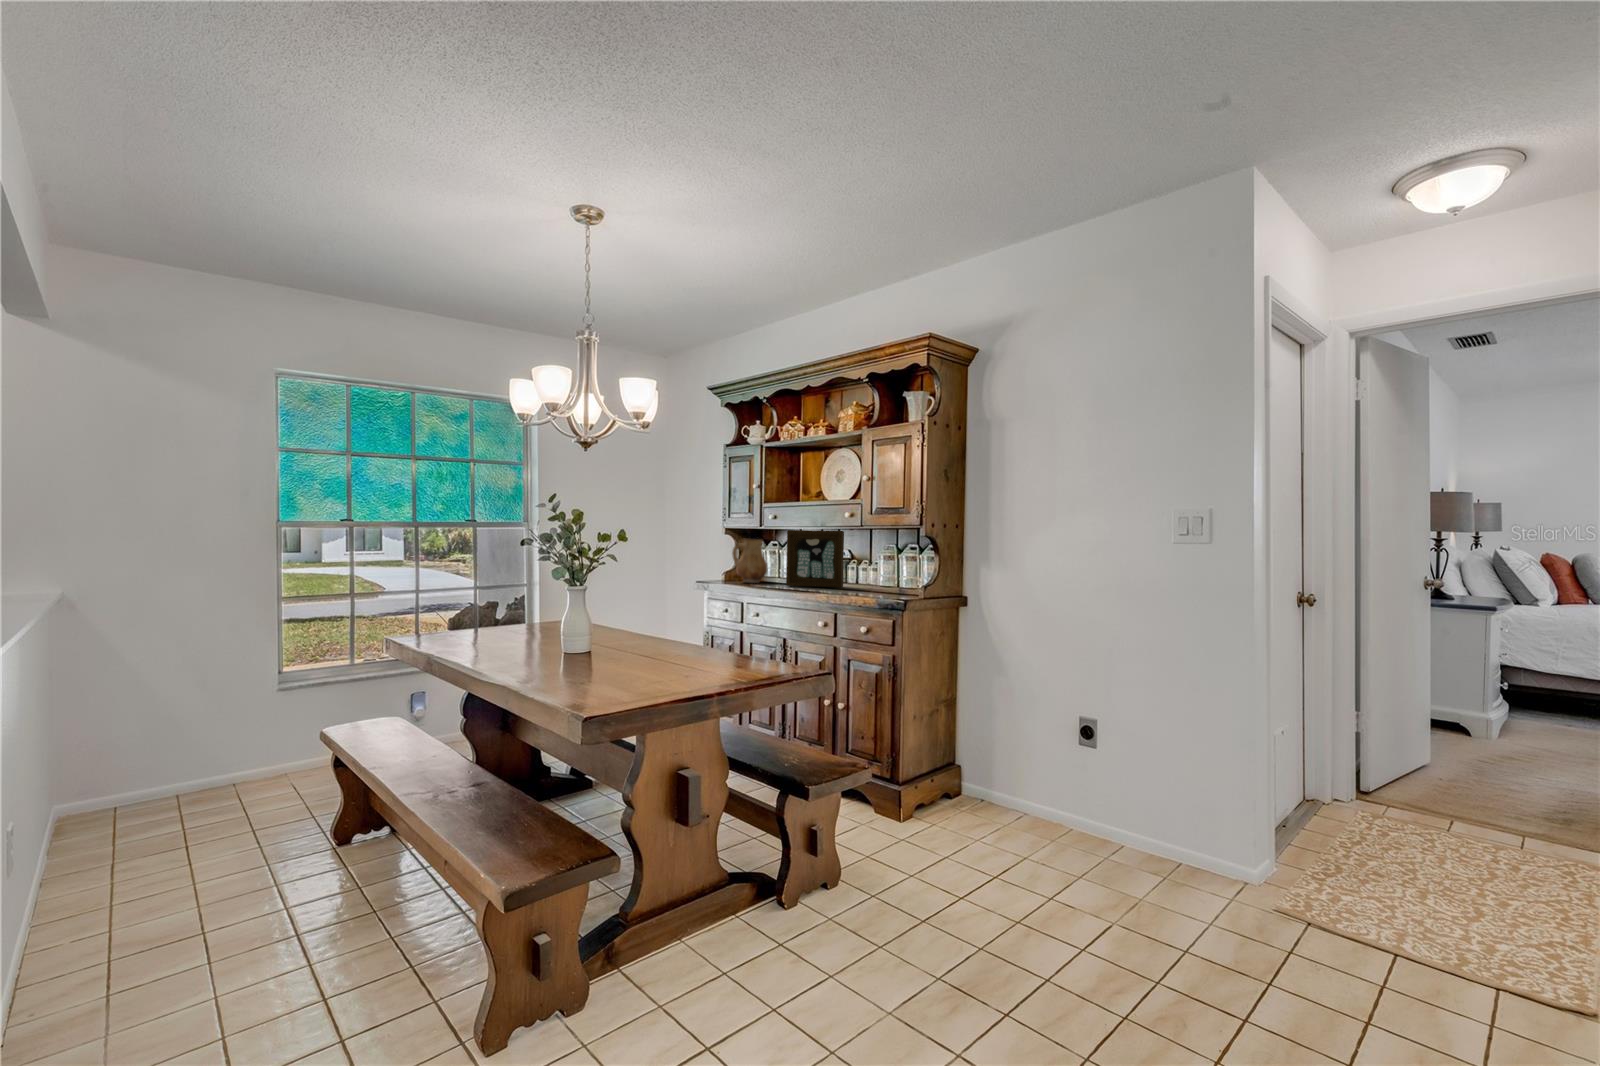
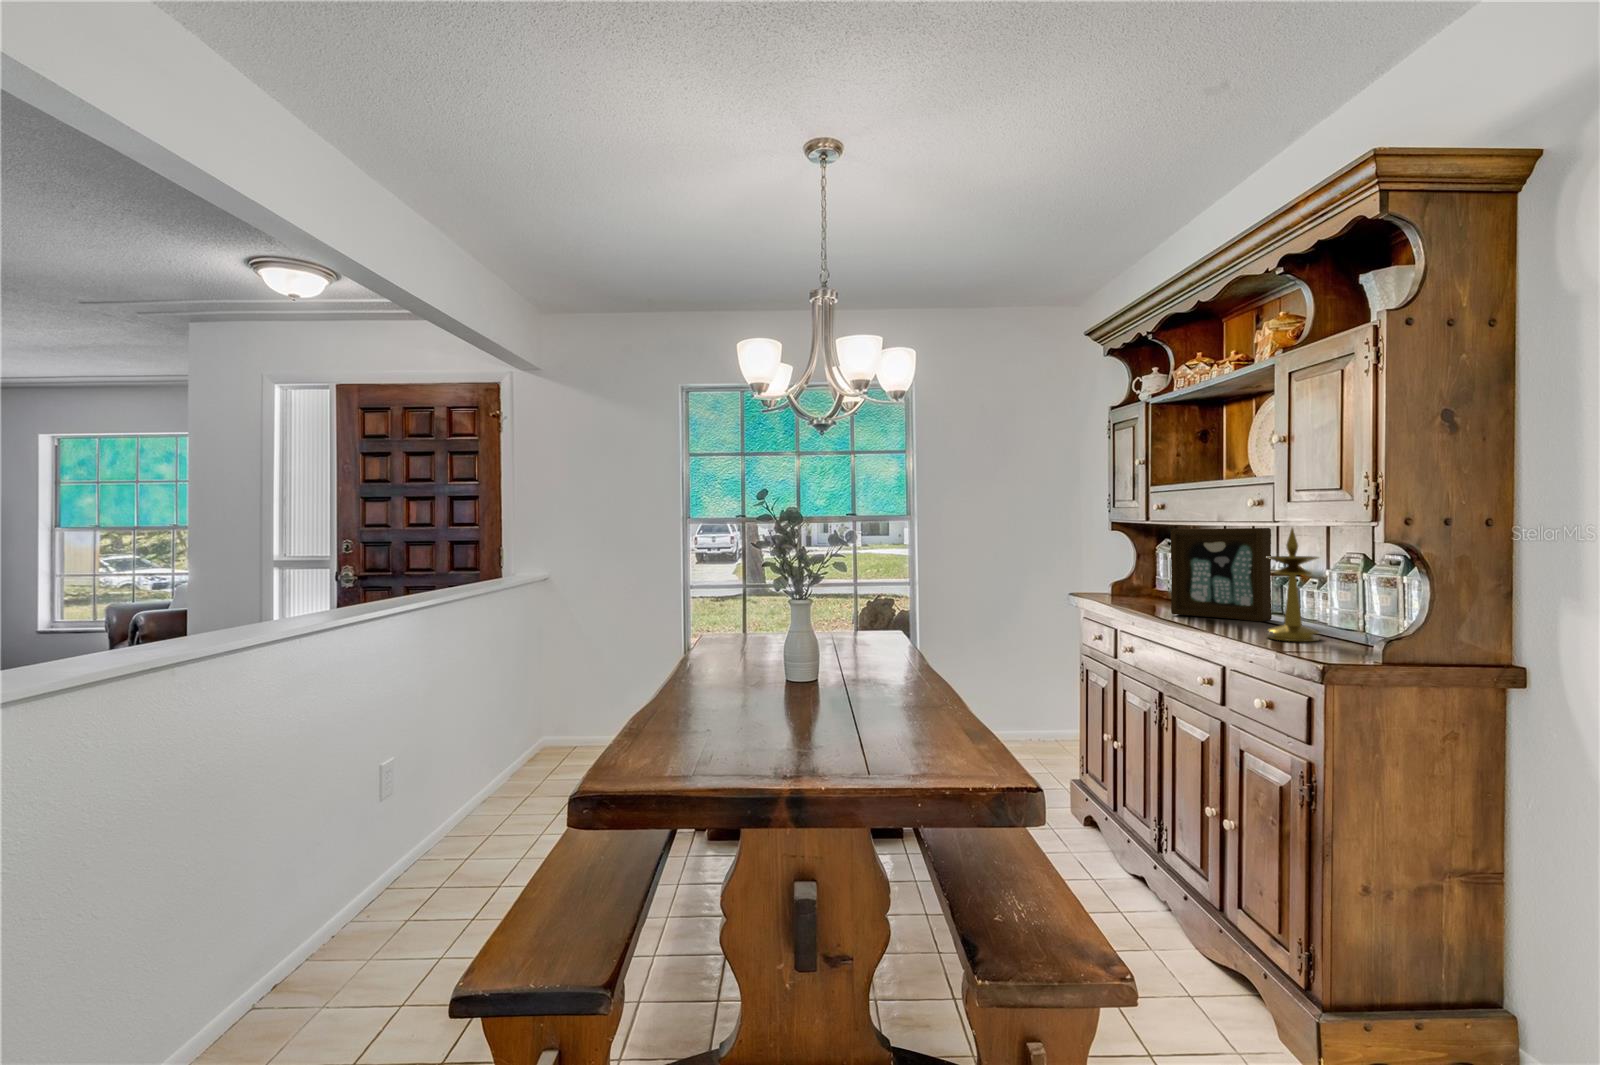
candlestick: none [858,529,885,593] -> present [1267,528,1320,641]
ceramic pitcher: present [732,539,767,583] -> none [1108,540,1164,604]

